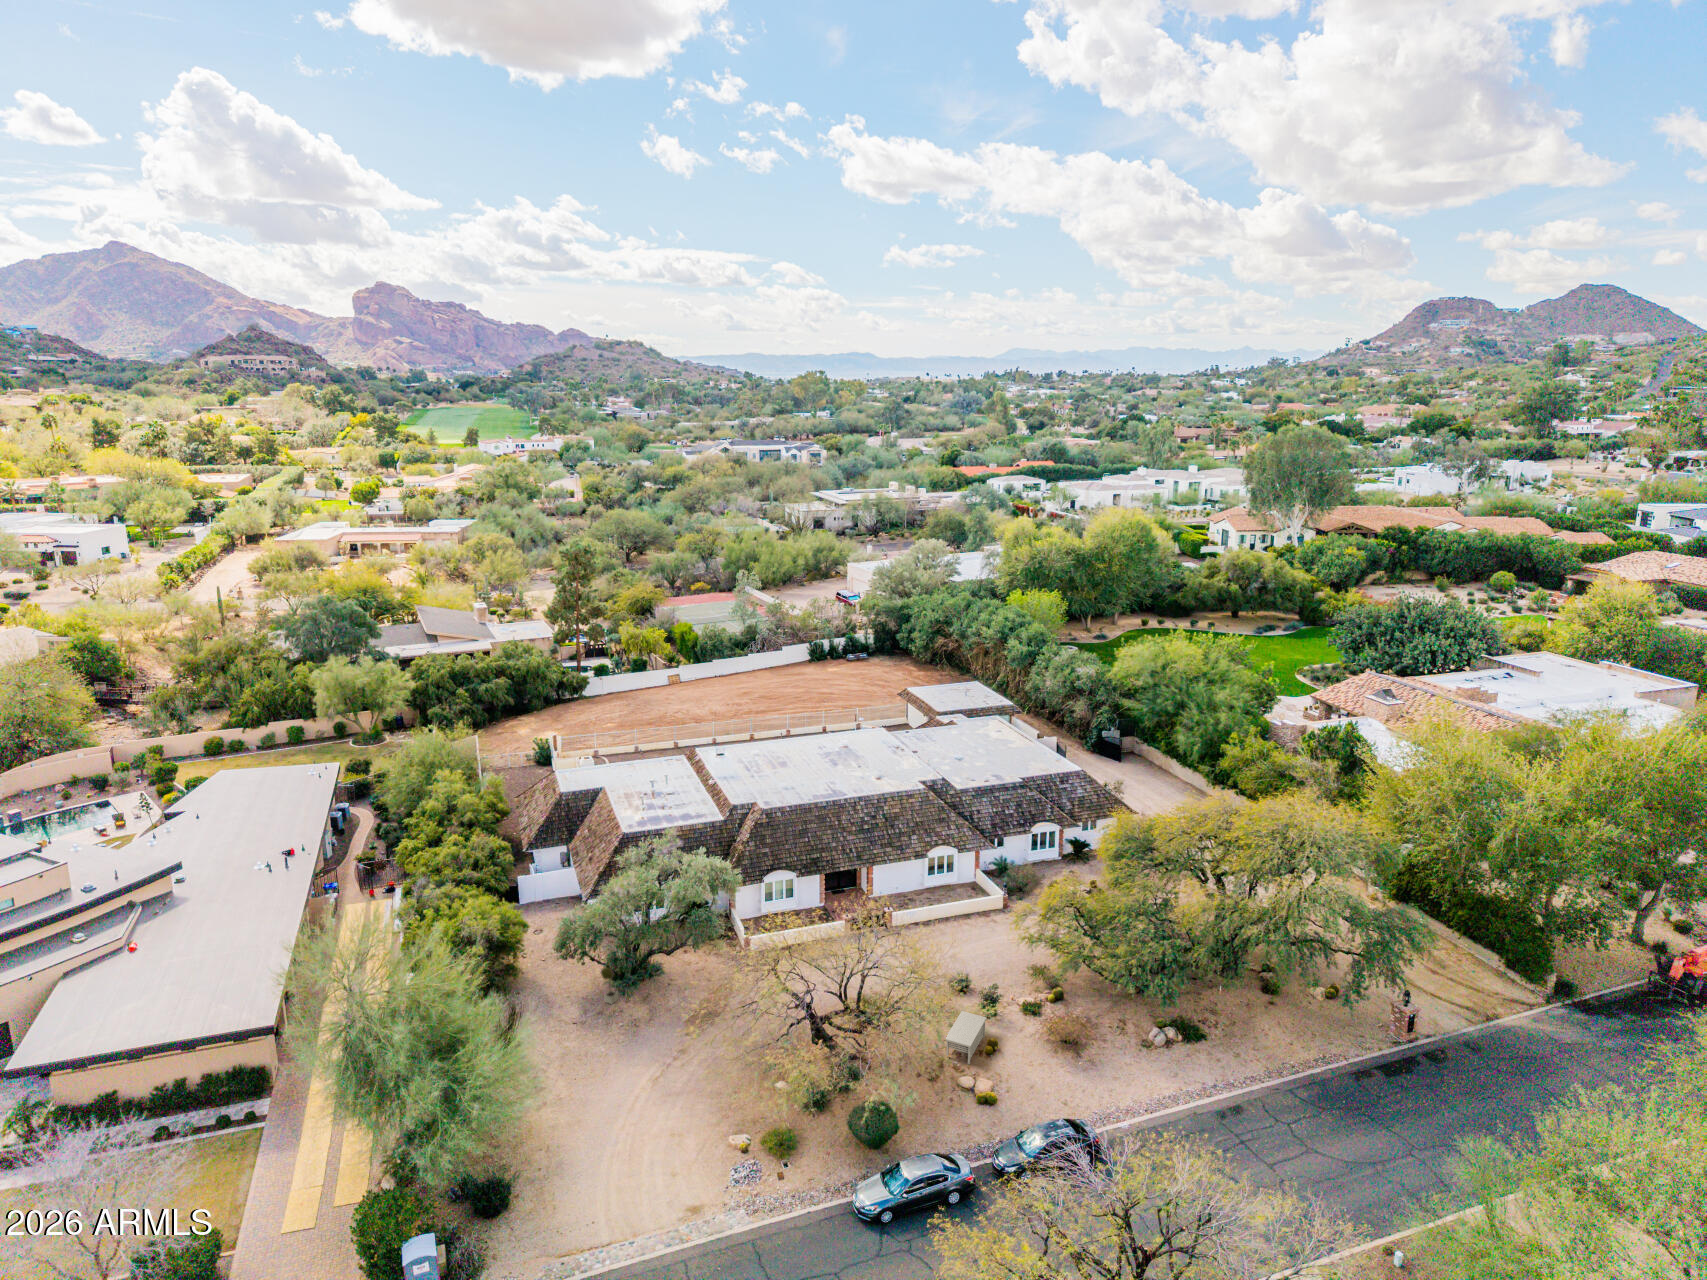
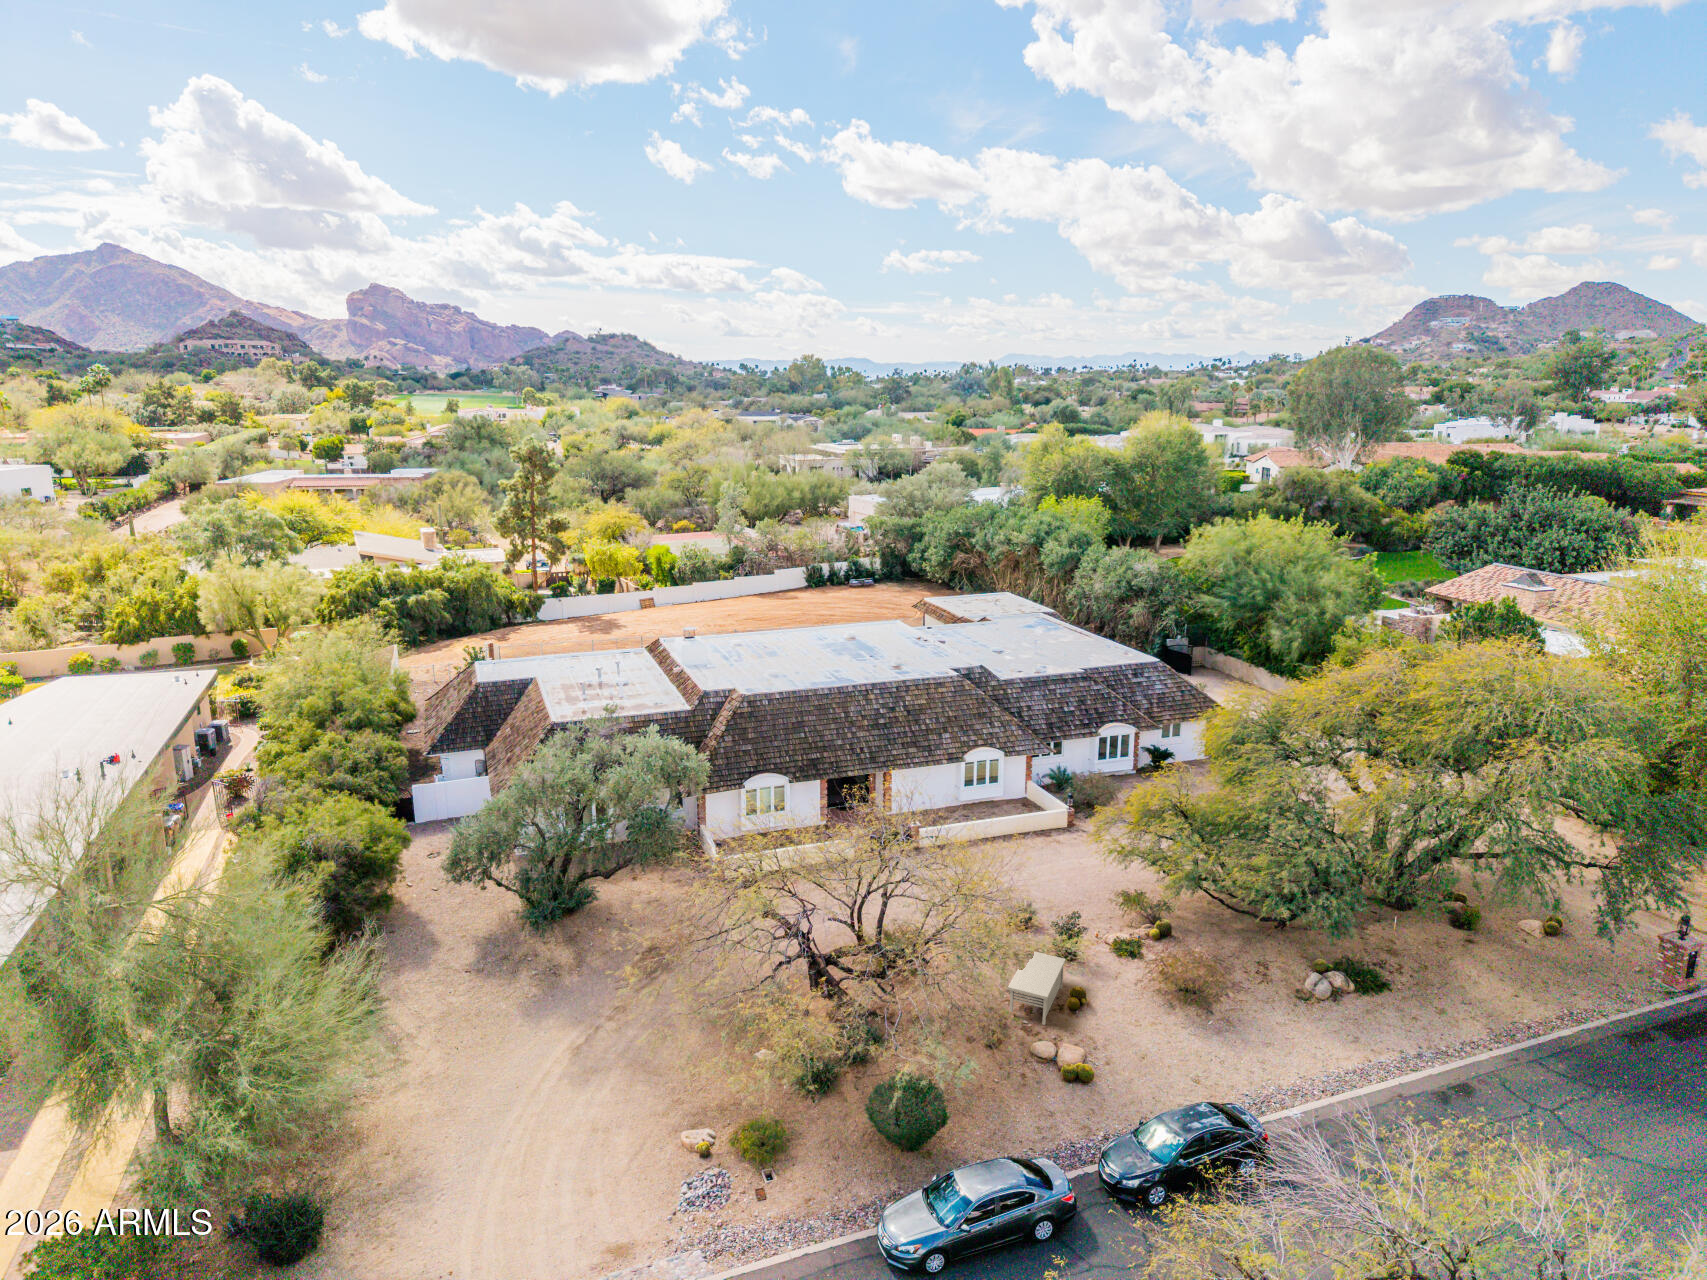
potted tree: present [601,967,618,1004] -> none [508,893,535,946]

